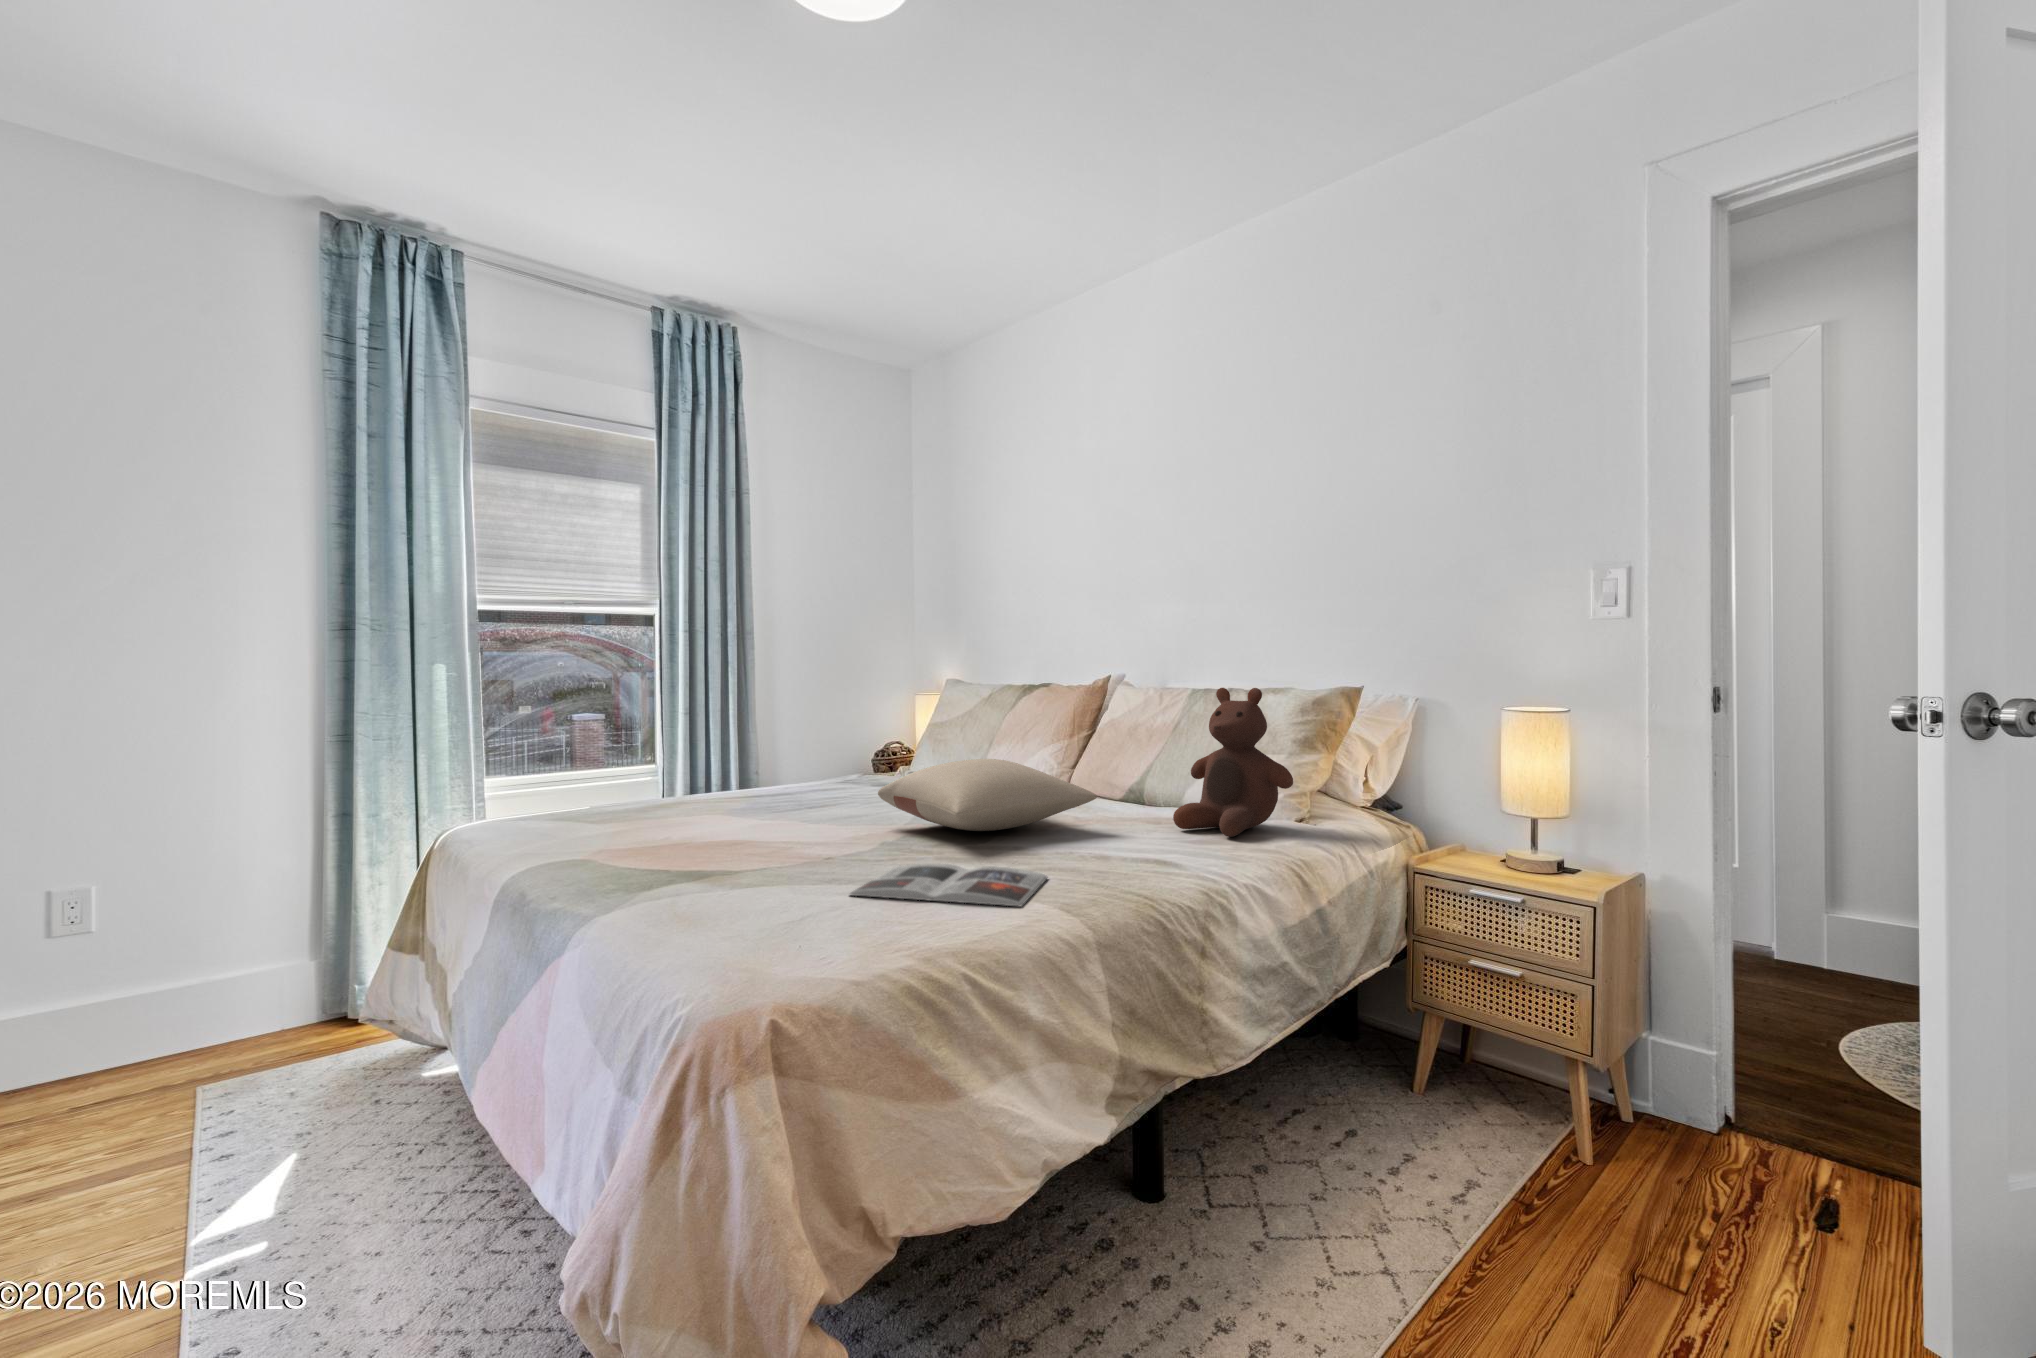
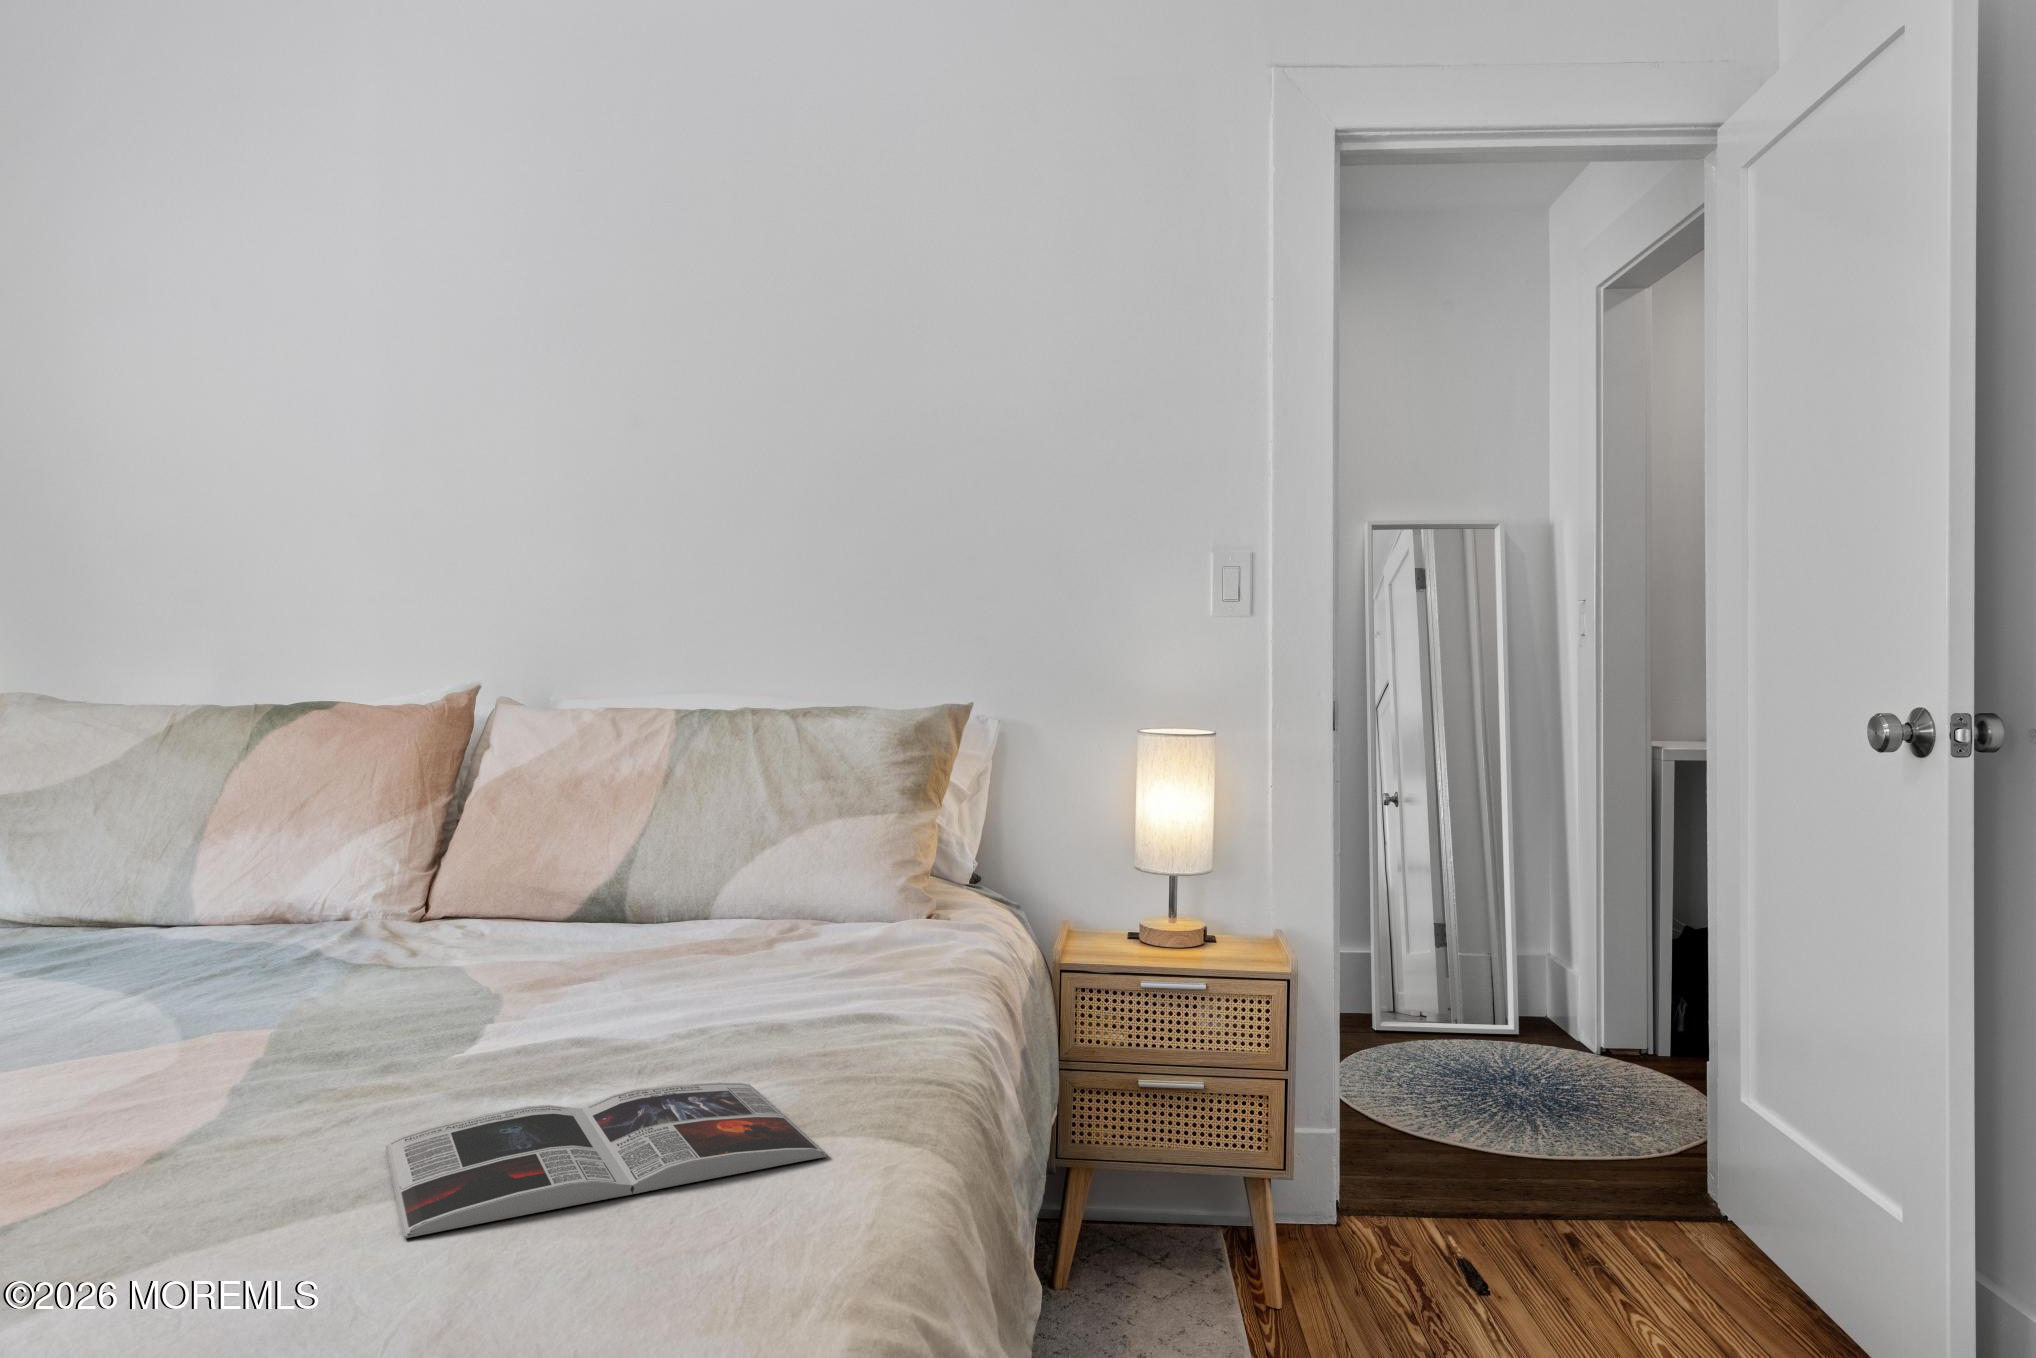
stuffed bear: present [1173,688,1293,837] -> none [758,708,948,957]
pillow: present [878,759,1097,831] -> none [115,864,648,1024]

